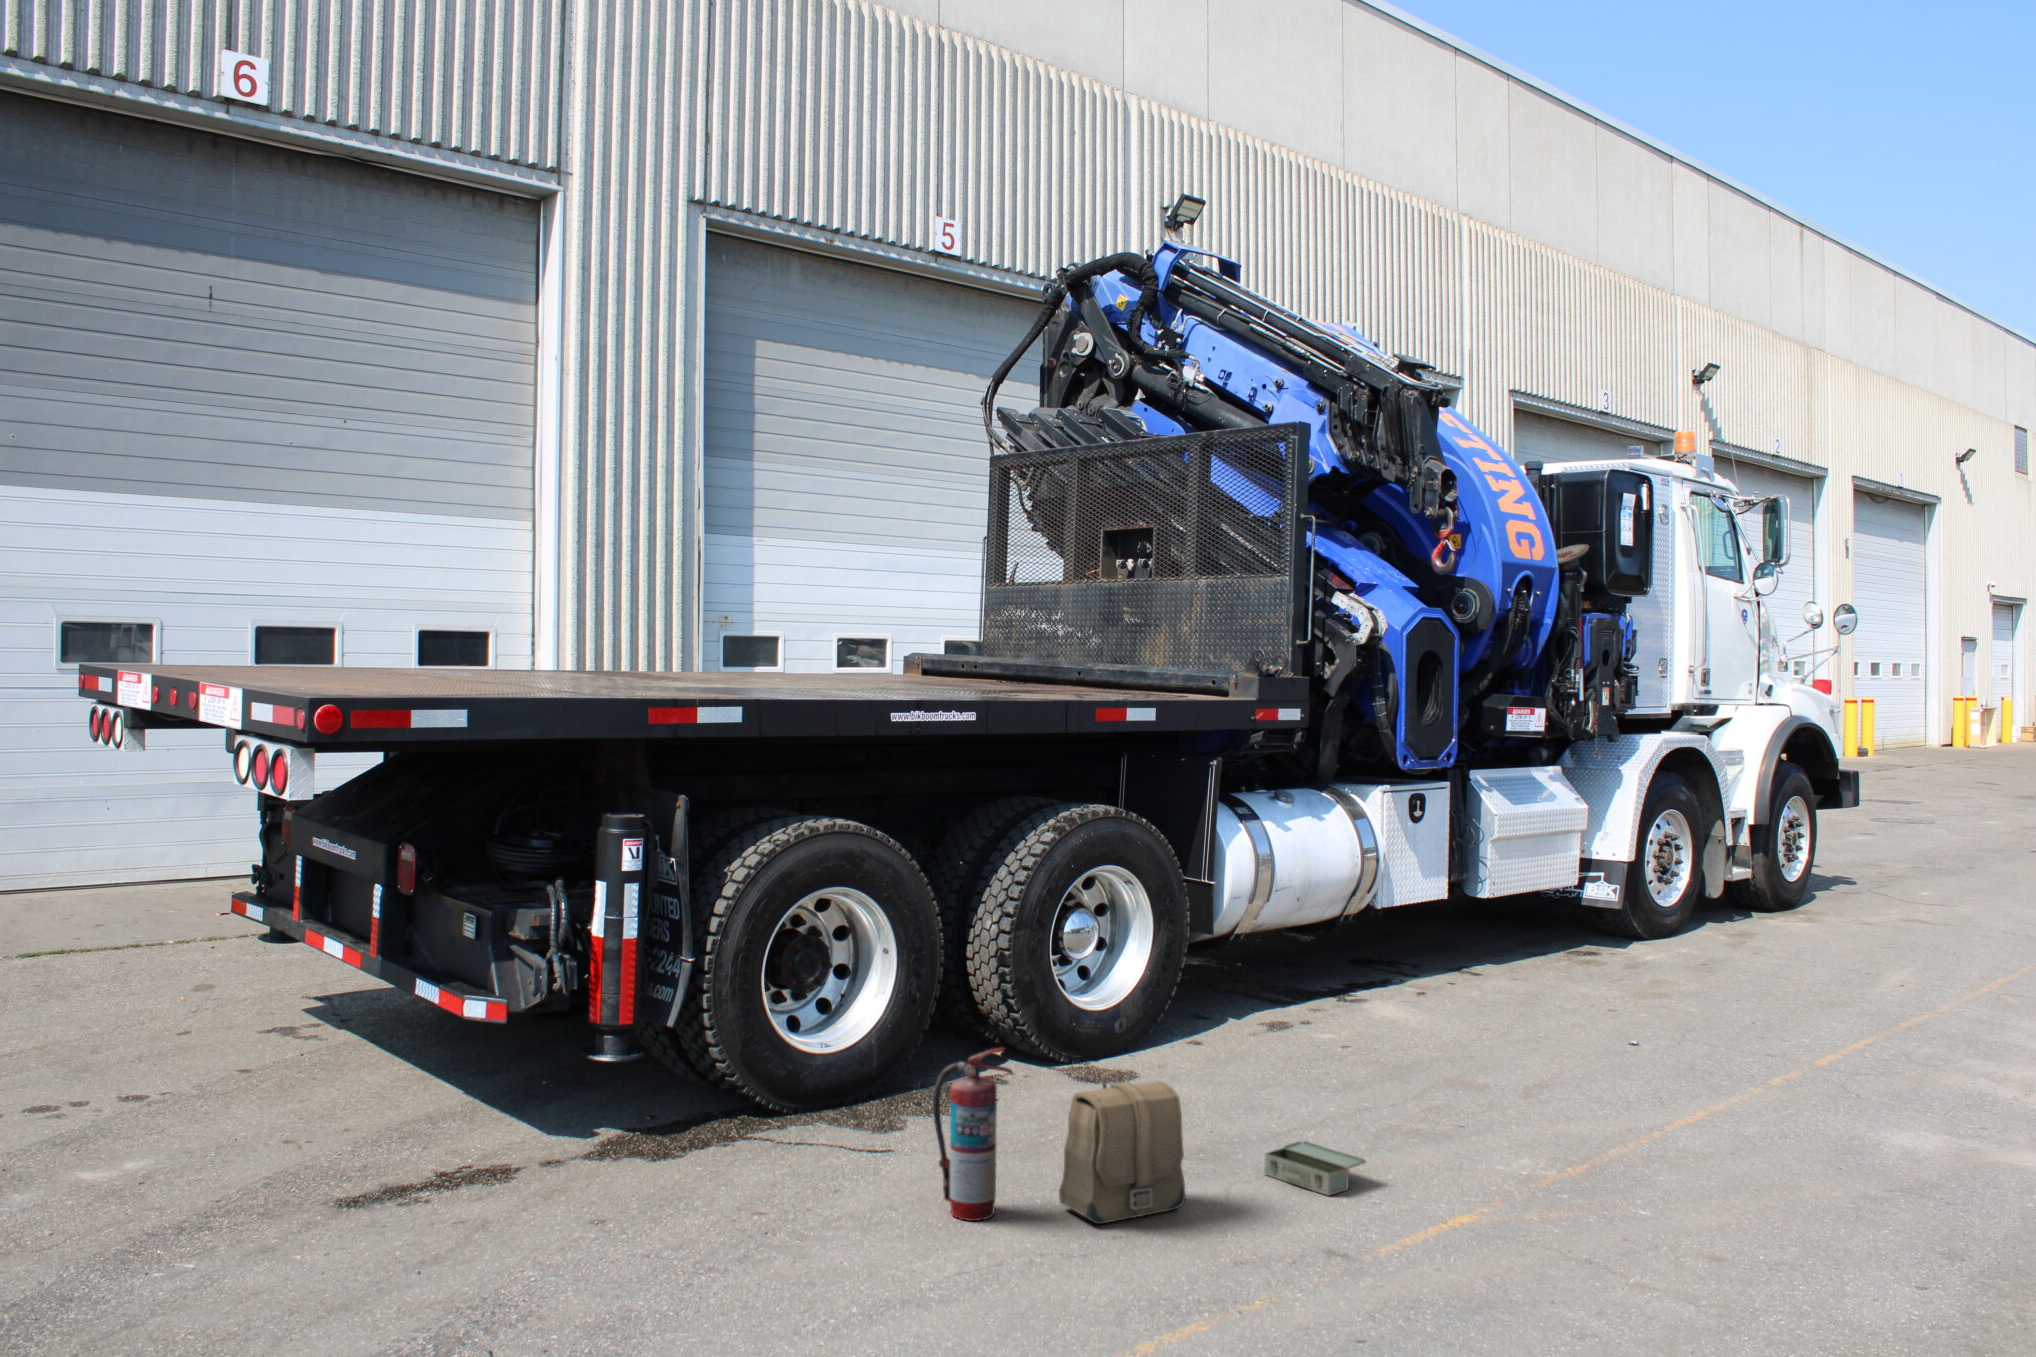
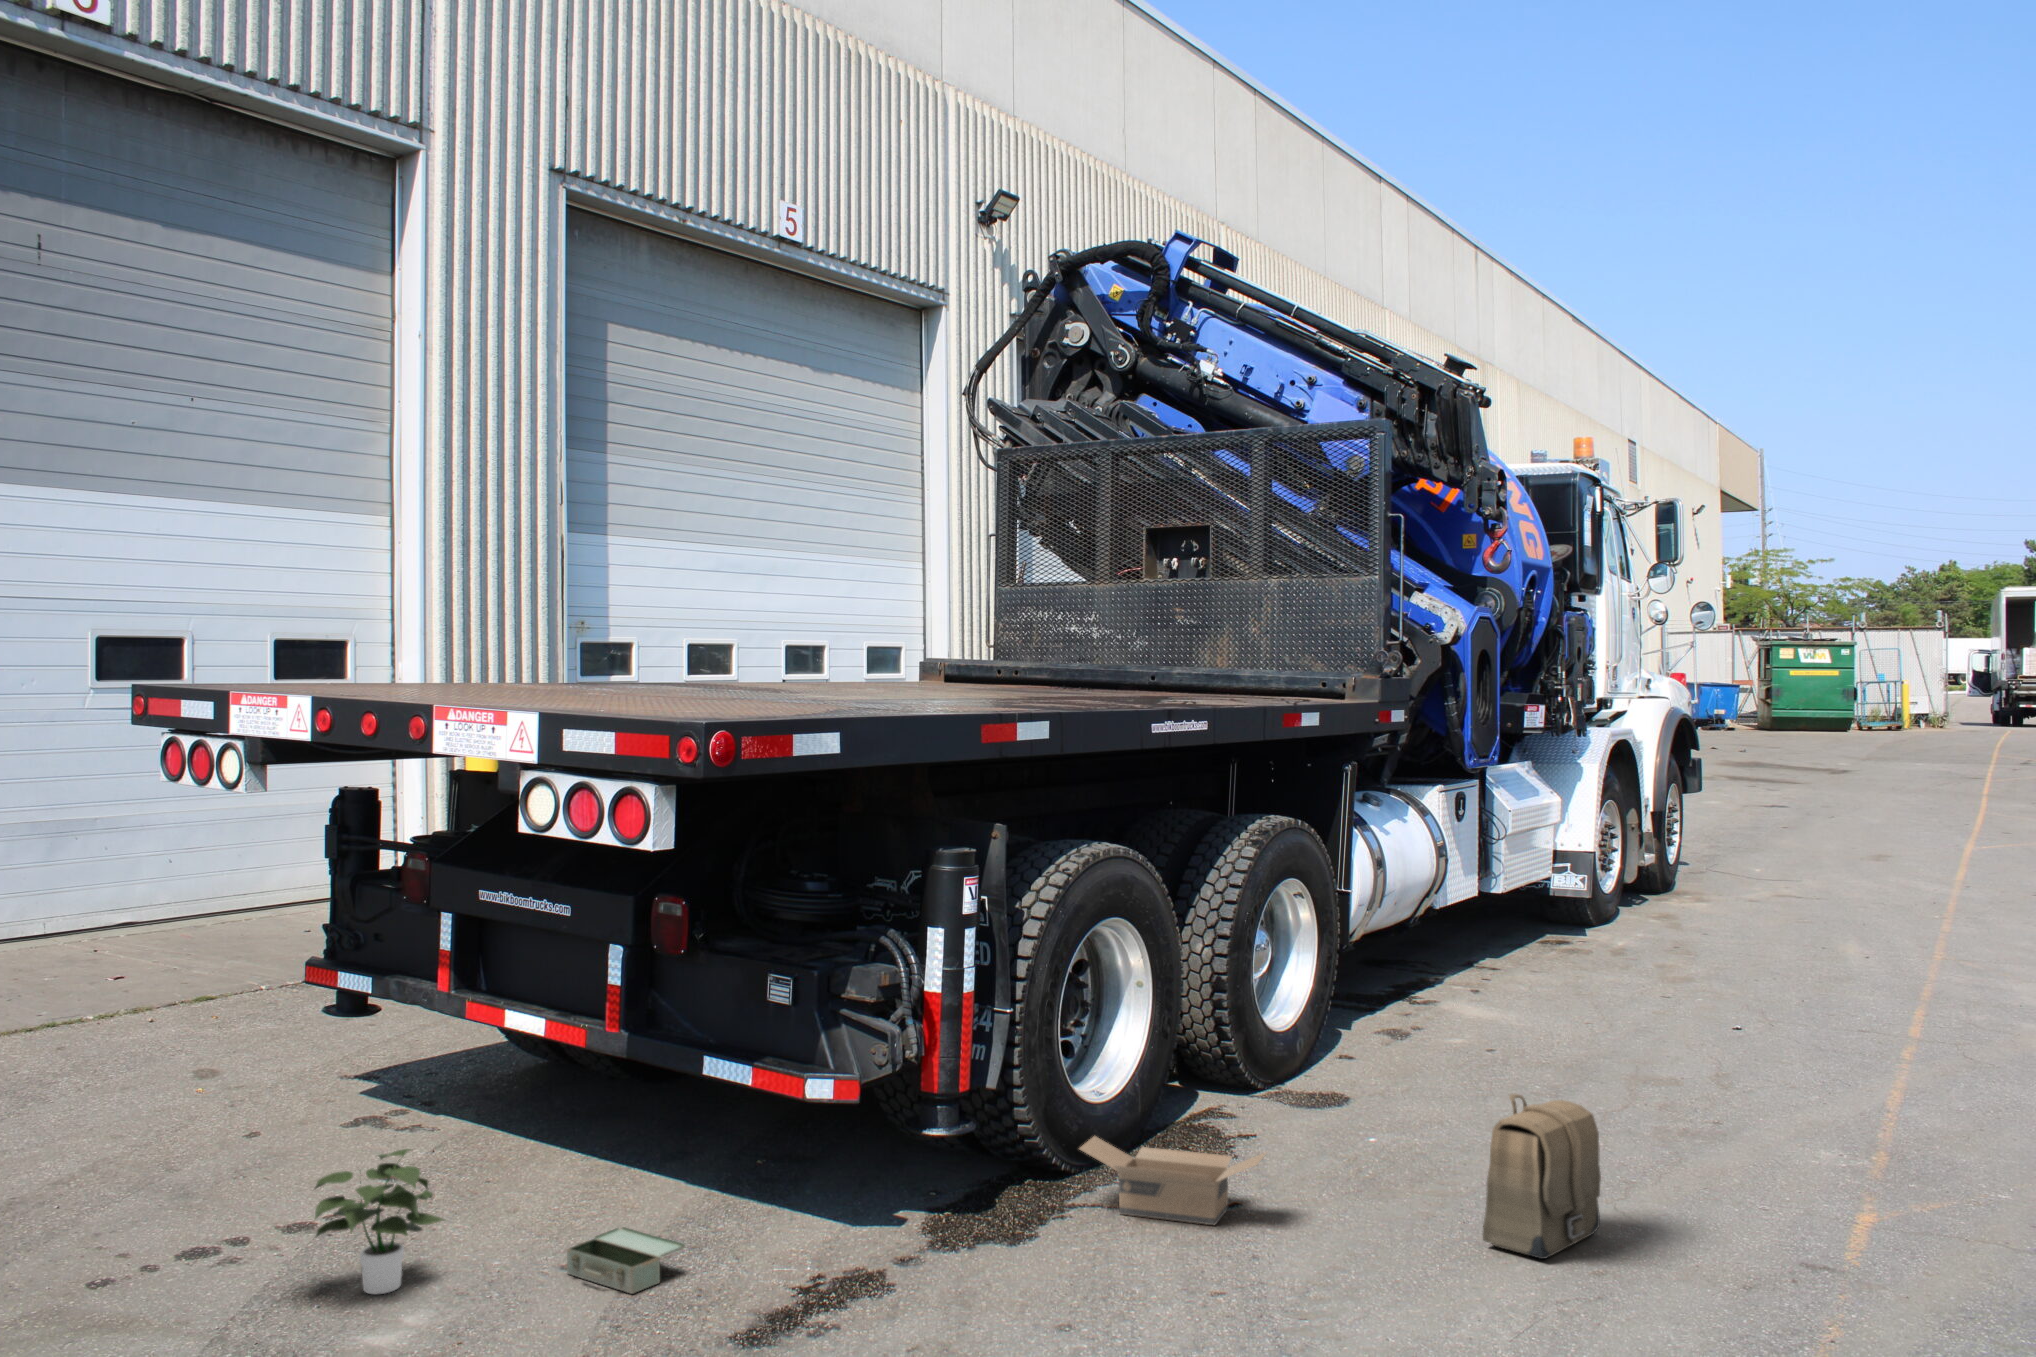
potted plant: none [116,1032,230,1144] -> present [315,1149,445,1294]
fire extinguisher: present [933,1048,1012,1221] -> none [1358,1078,1446,1272]
cardboard box: none [764,1078,916,1166] -> present [1079,1136,1266,1225]
toolbox: present [1264,1141,1366,1196] -> present [567,1227,685,1294]

